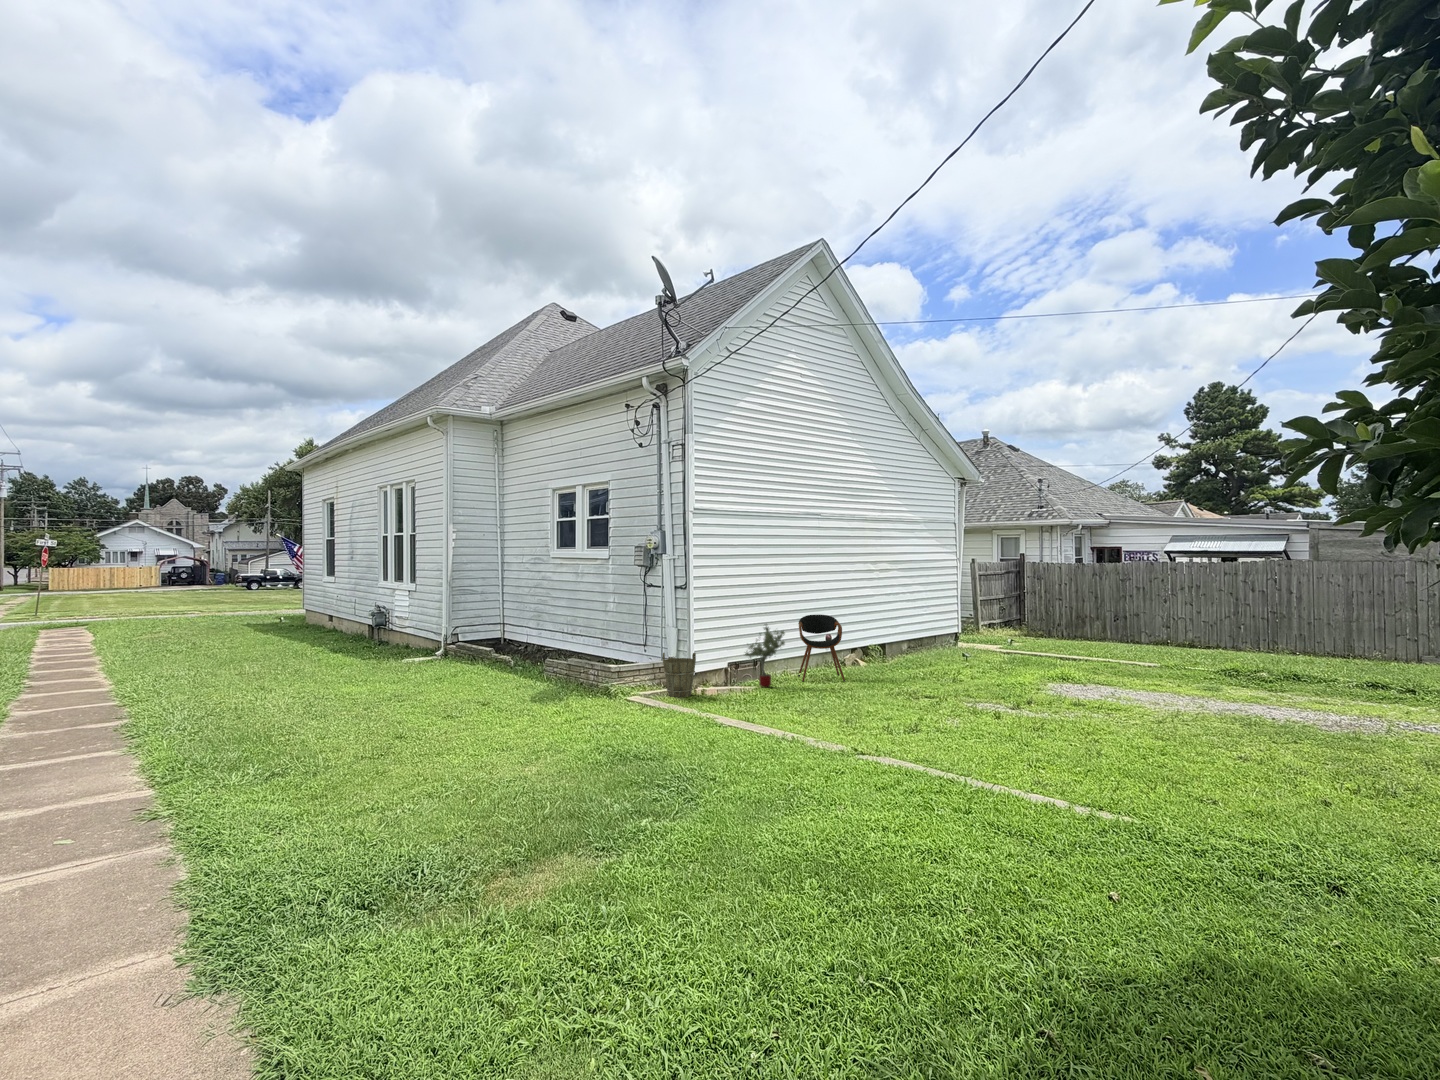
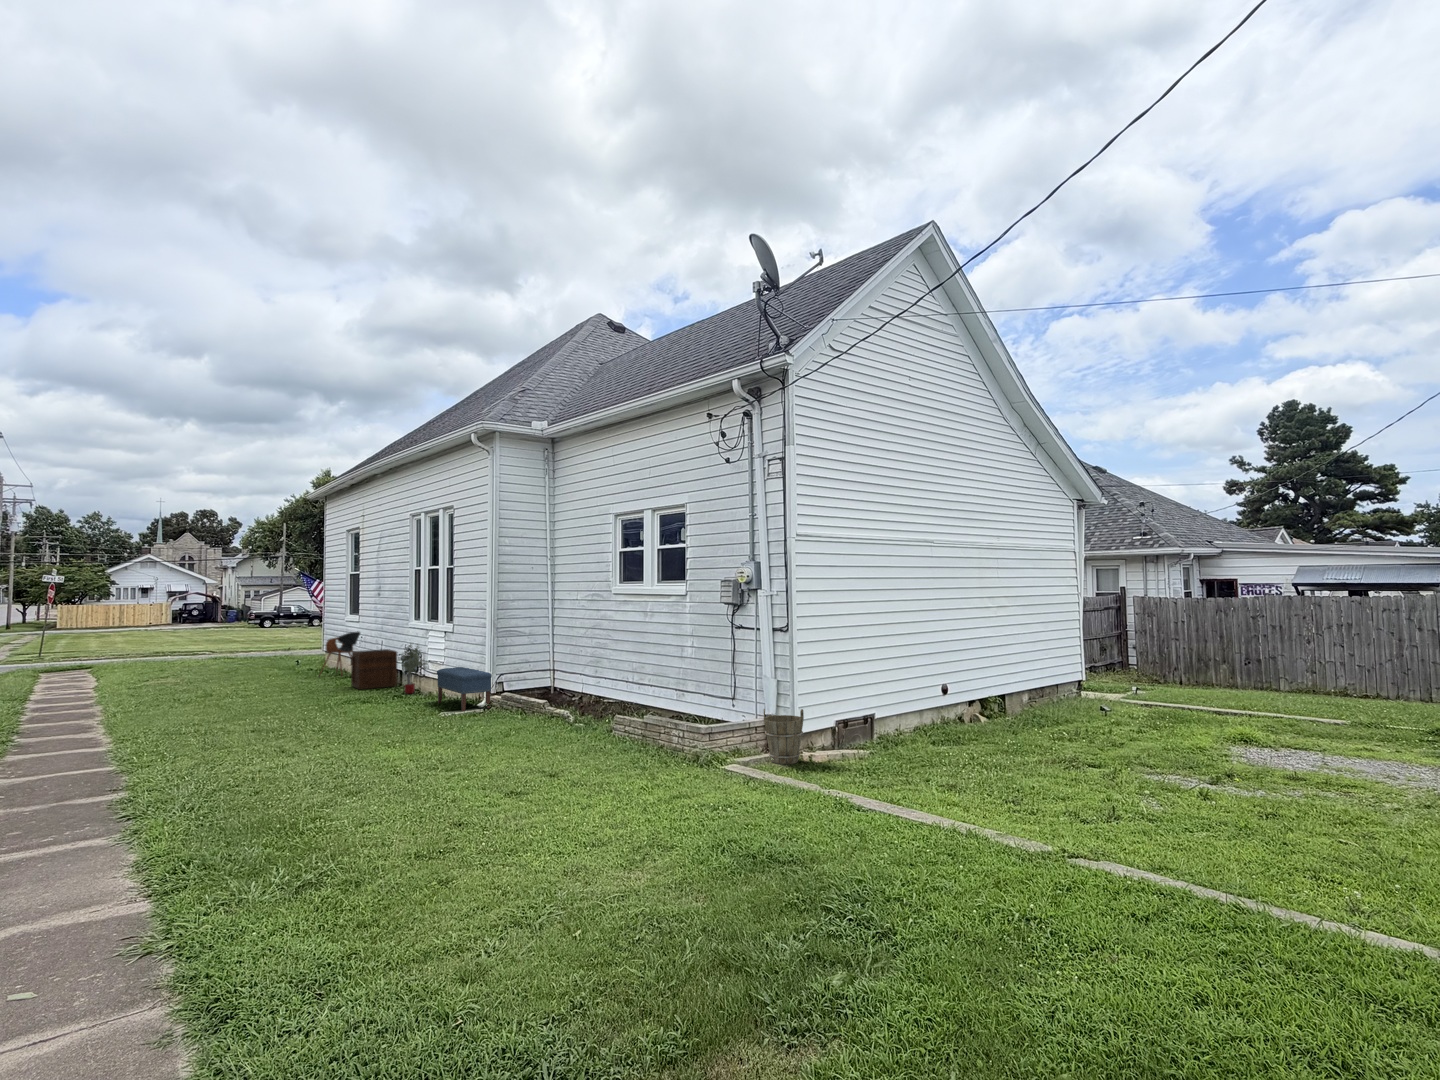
wooden crate: none [327,607,369,642] -> present [351,649,397,690]
chair: present [798,615,845,682] -> present [319,631,360,676]
bench: none [400,622,447,659] -> present [437,667,492,711]
potted tree: present [745,624,785,688] -> present [402,644,429,694]

